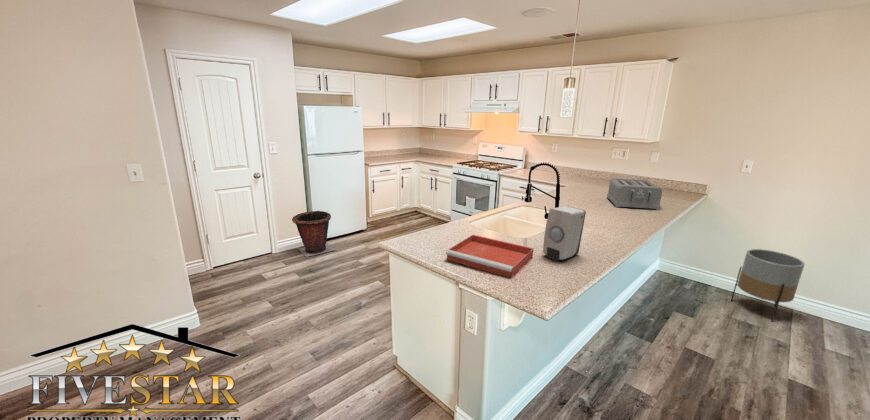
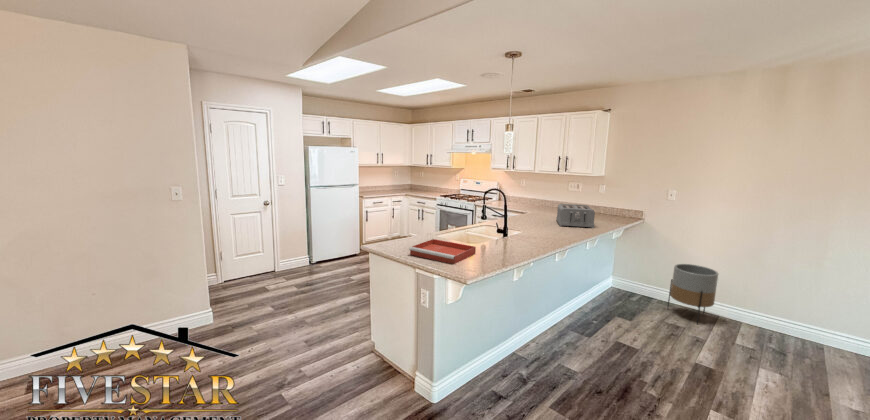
soap dispenser: present [543,206,586,261] -> none [483,216,514,256]
waste bin: present [292,211,334,257] -> none [294,234,330,274]

